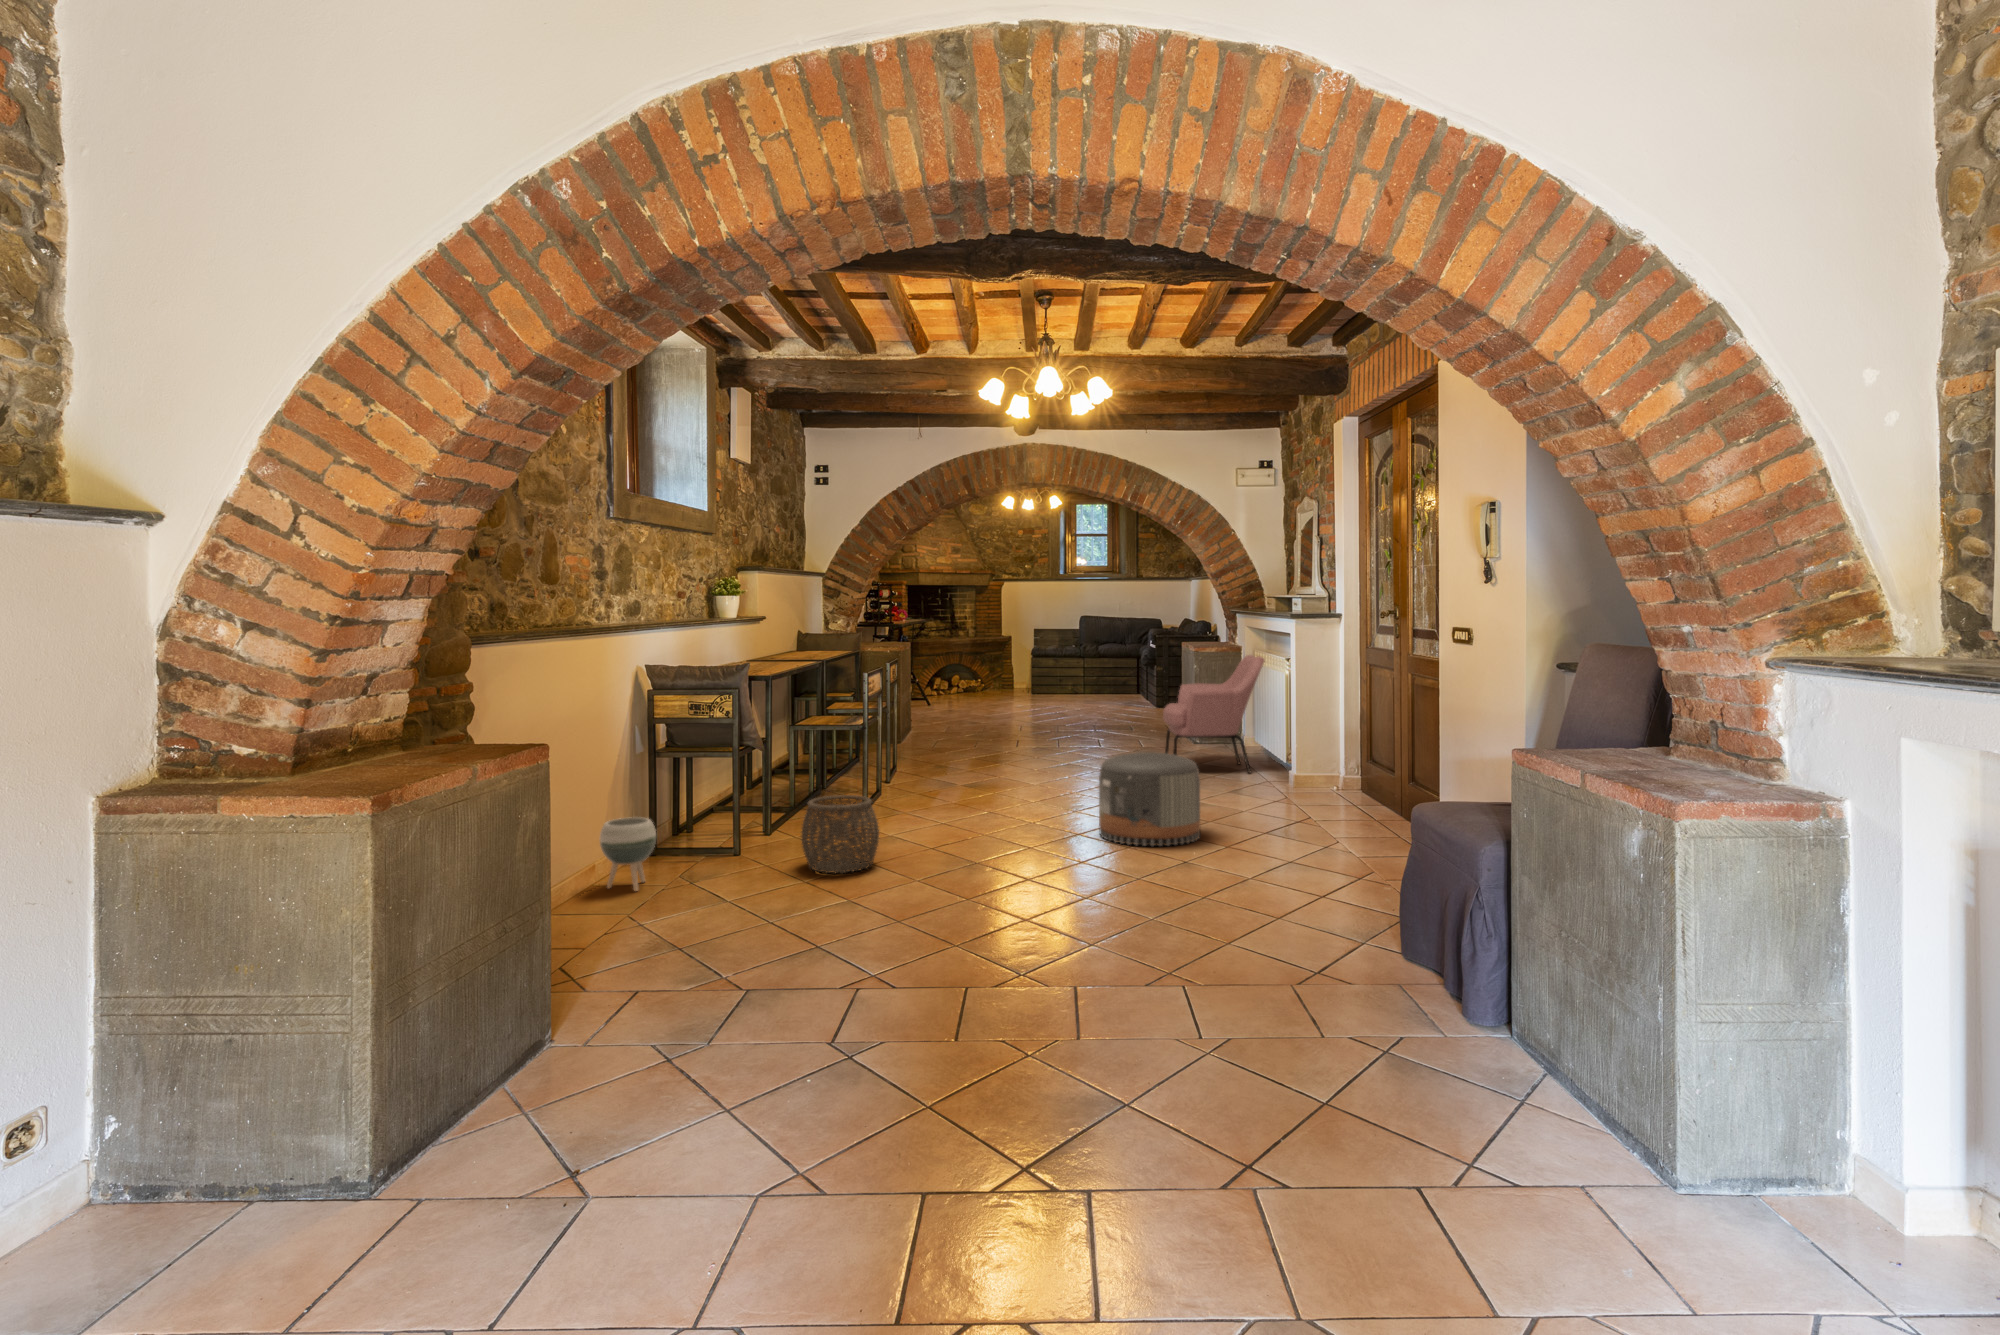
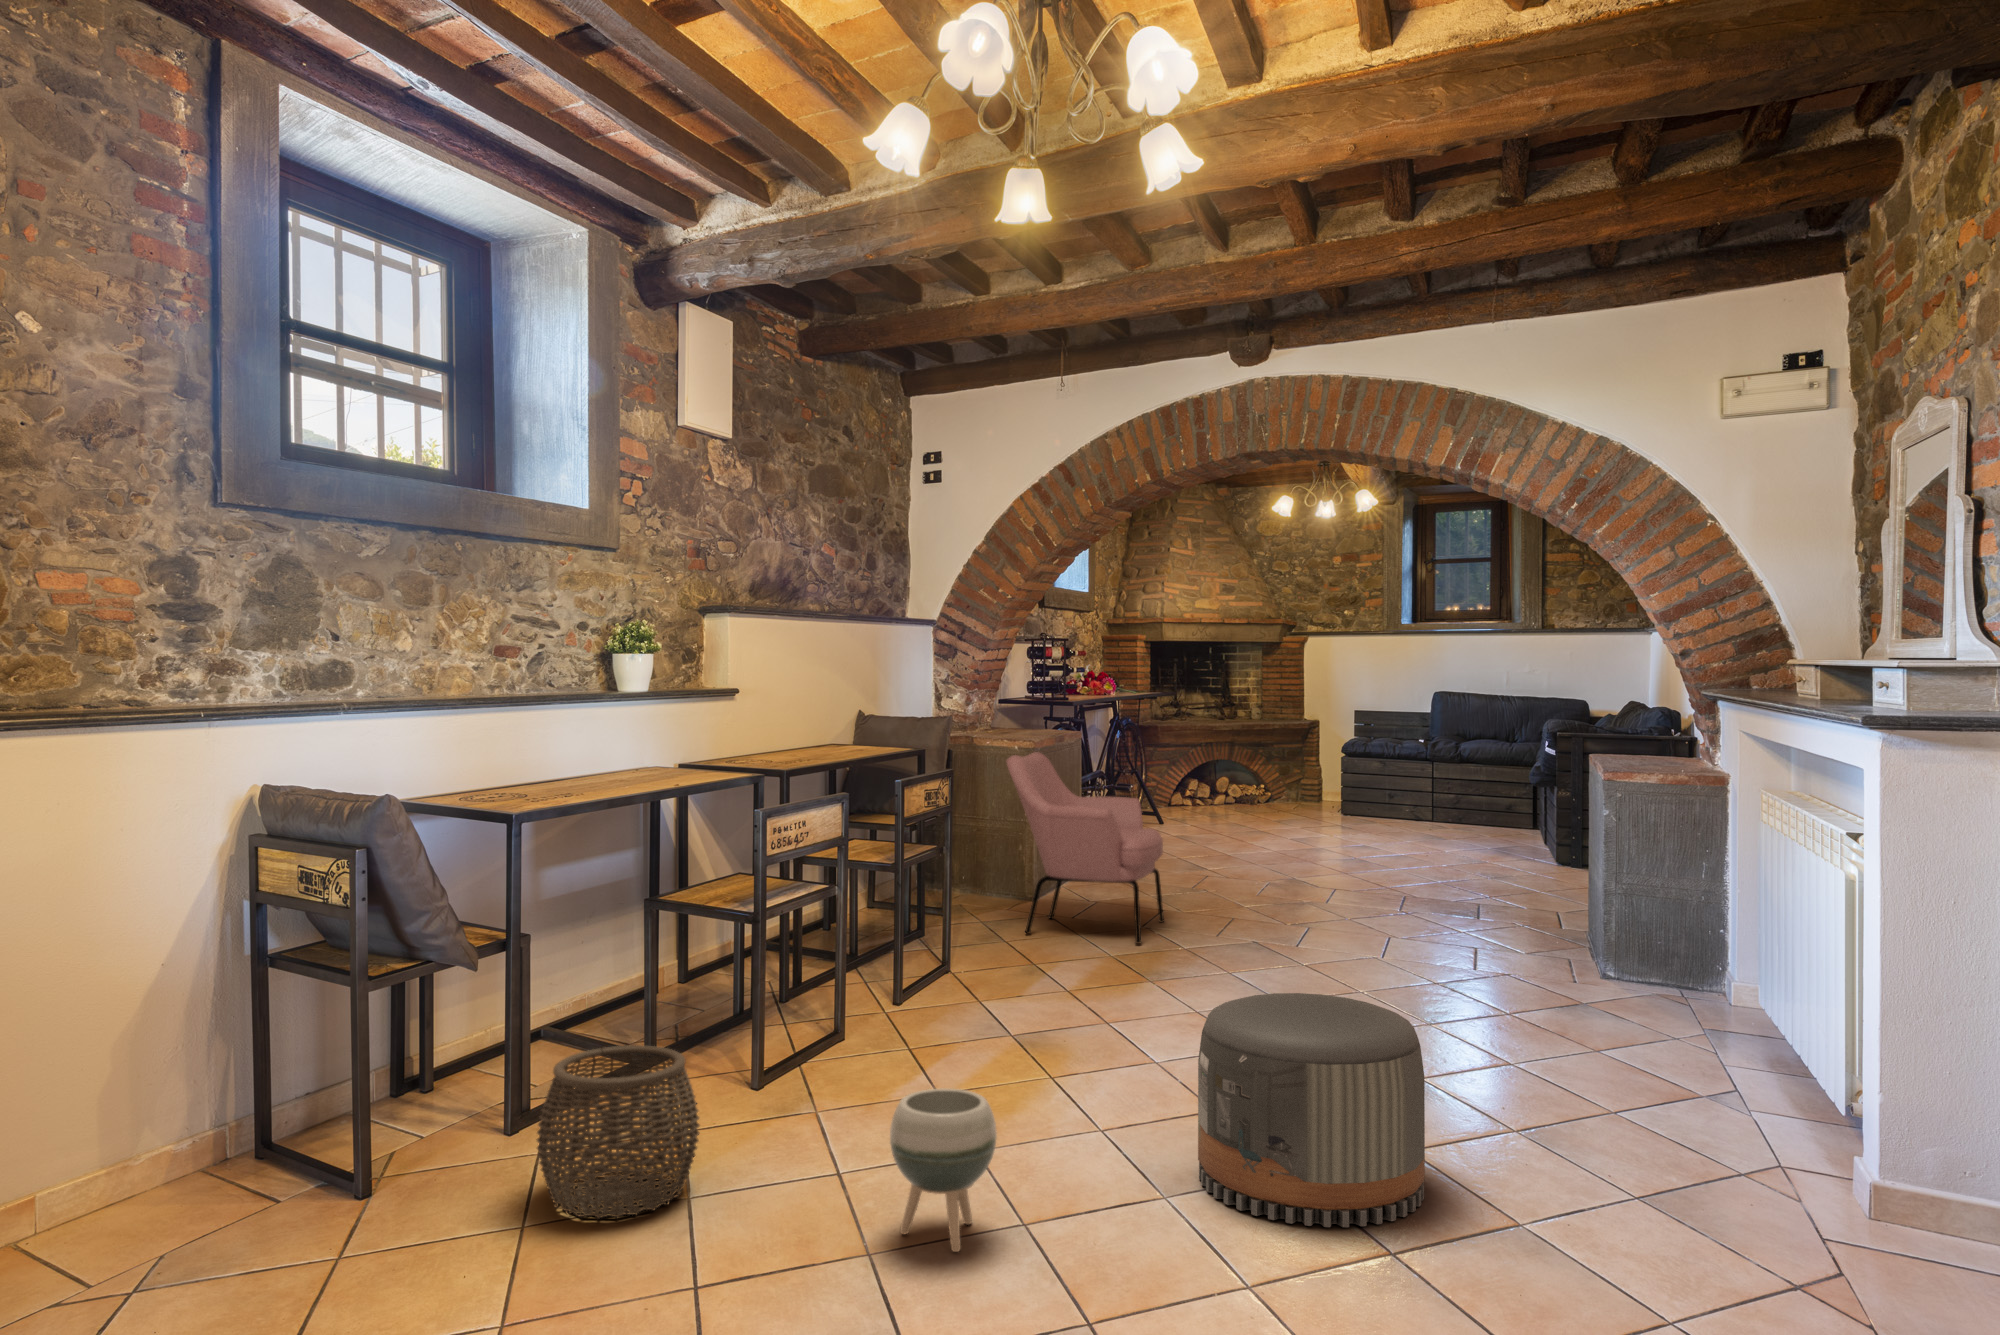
armchair: present [1163,655,1265,773] -> present [1007,752,1164,944]
planter: present [600,817,656,891] -> present [890,1088,997,1252]

